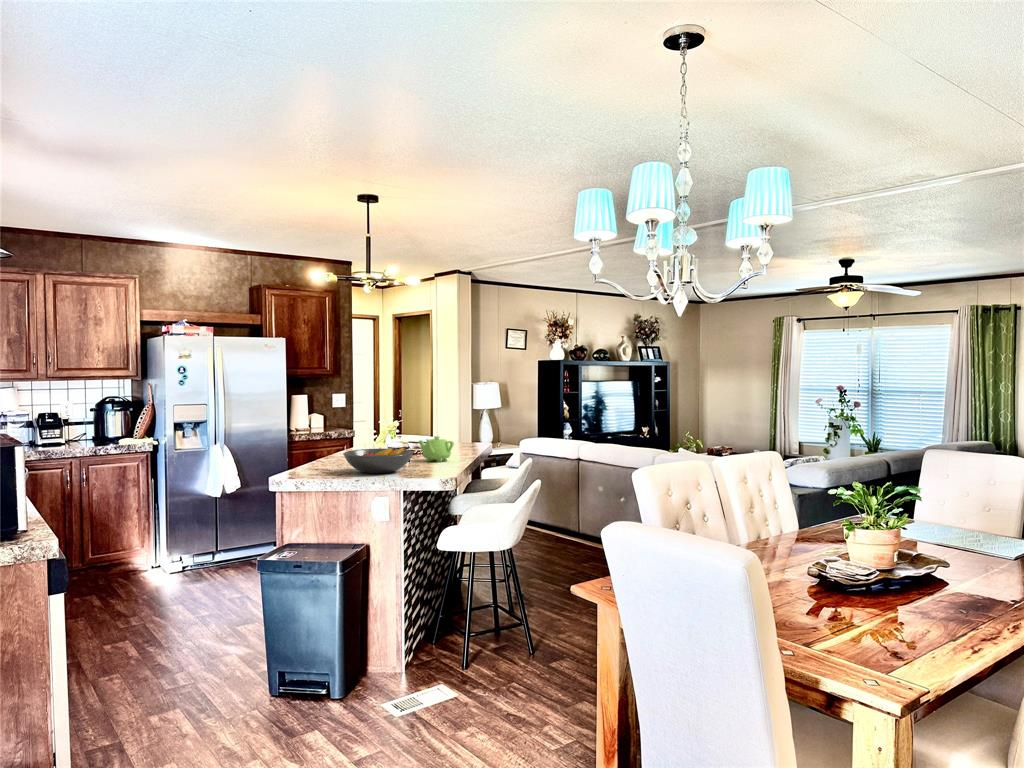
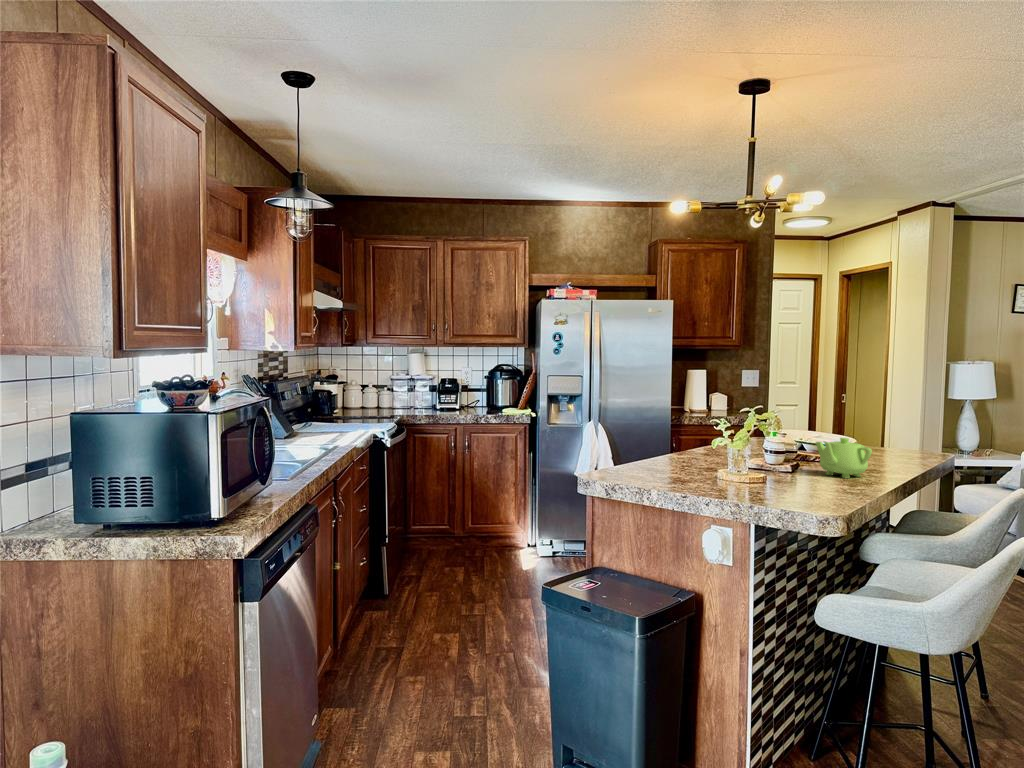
fruit bowl: present [343,447,413,473] -> none [681,448,789,488]

